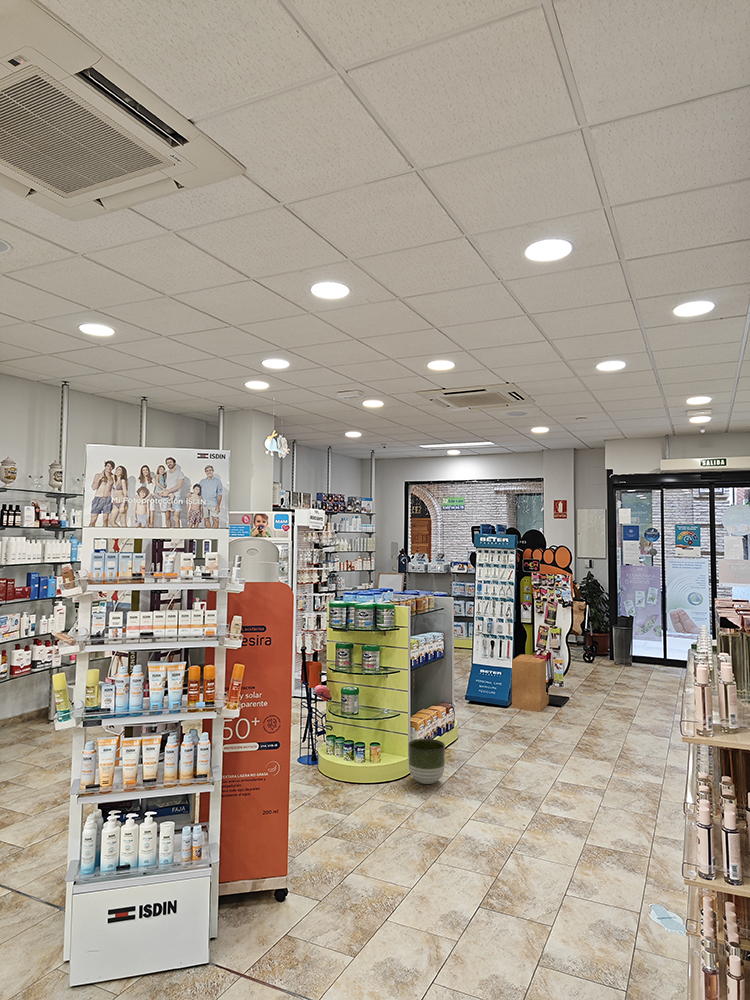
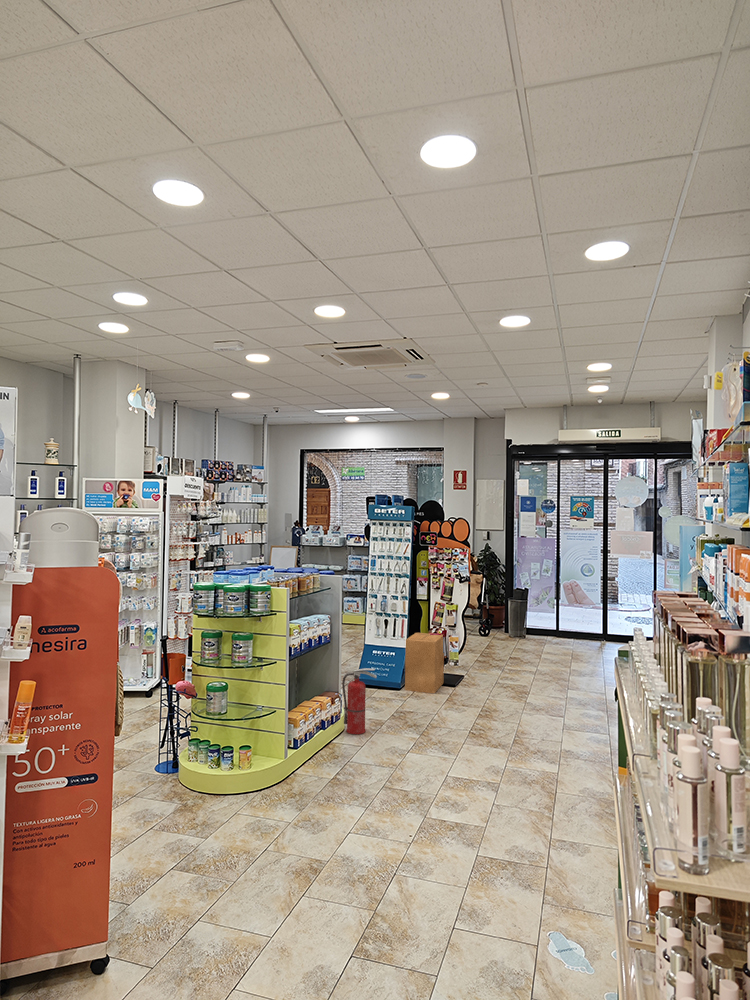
fire extinguisher: none [455,683,487,743] -> present [342,668,377,734]
planter: present [408,739,445,784] -> none [284,738,326,790]

